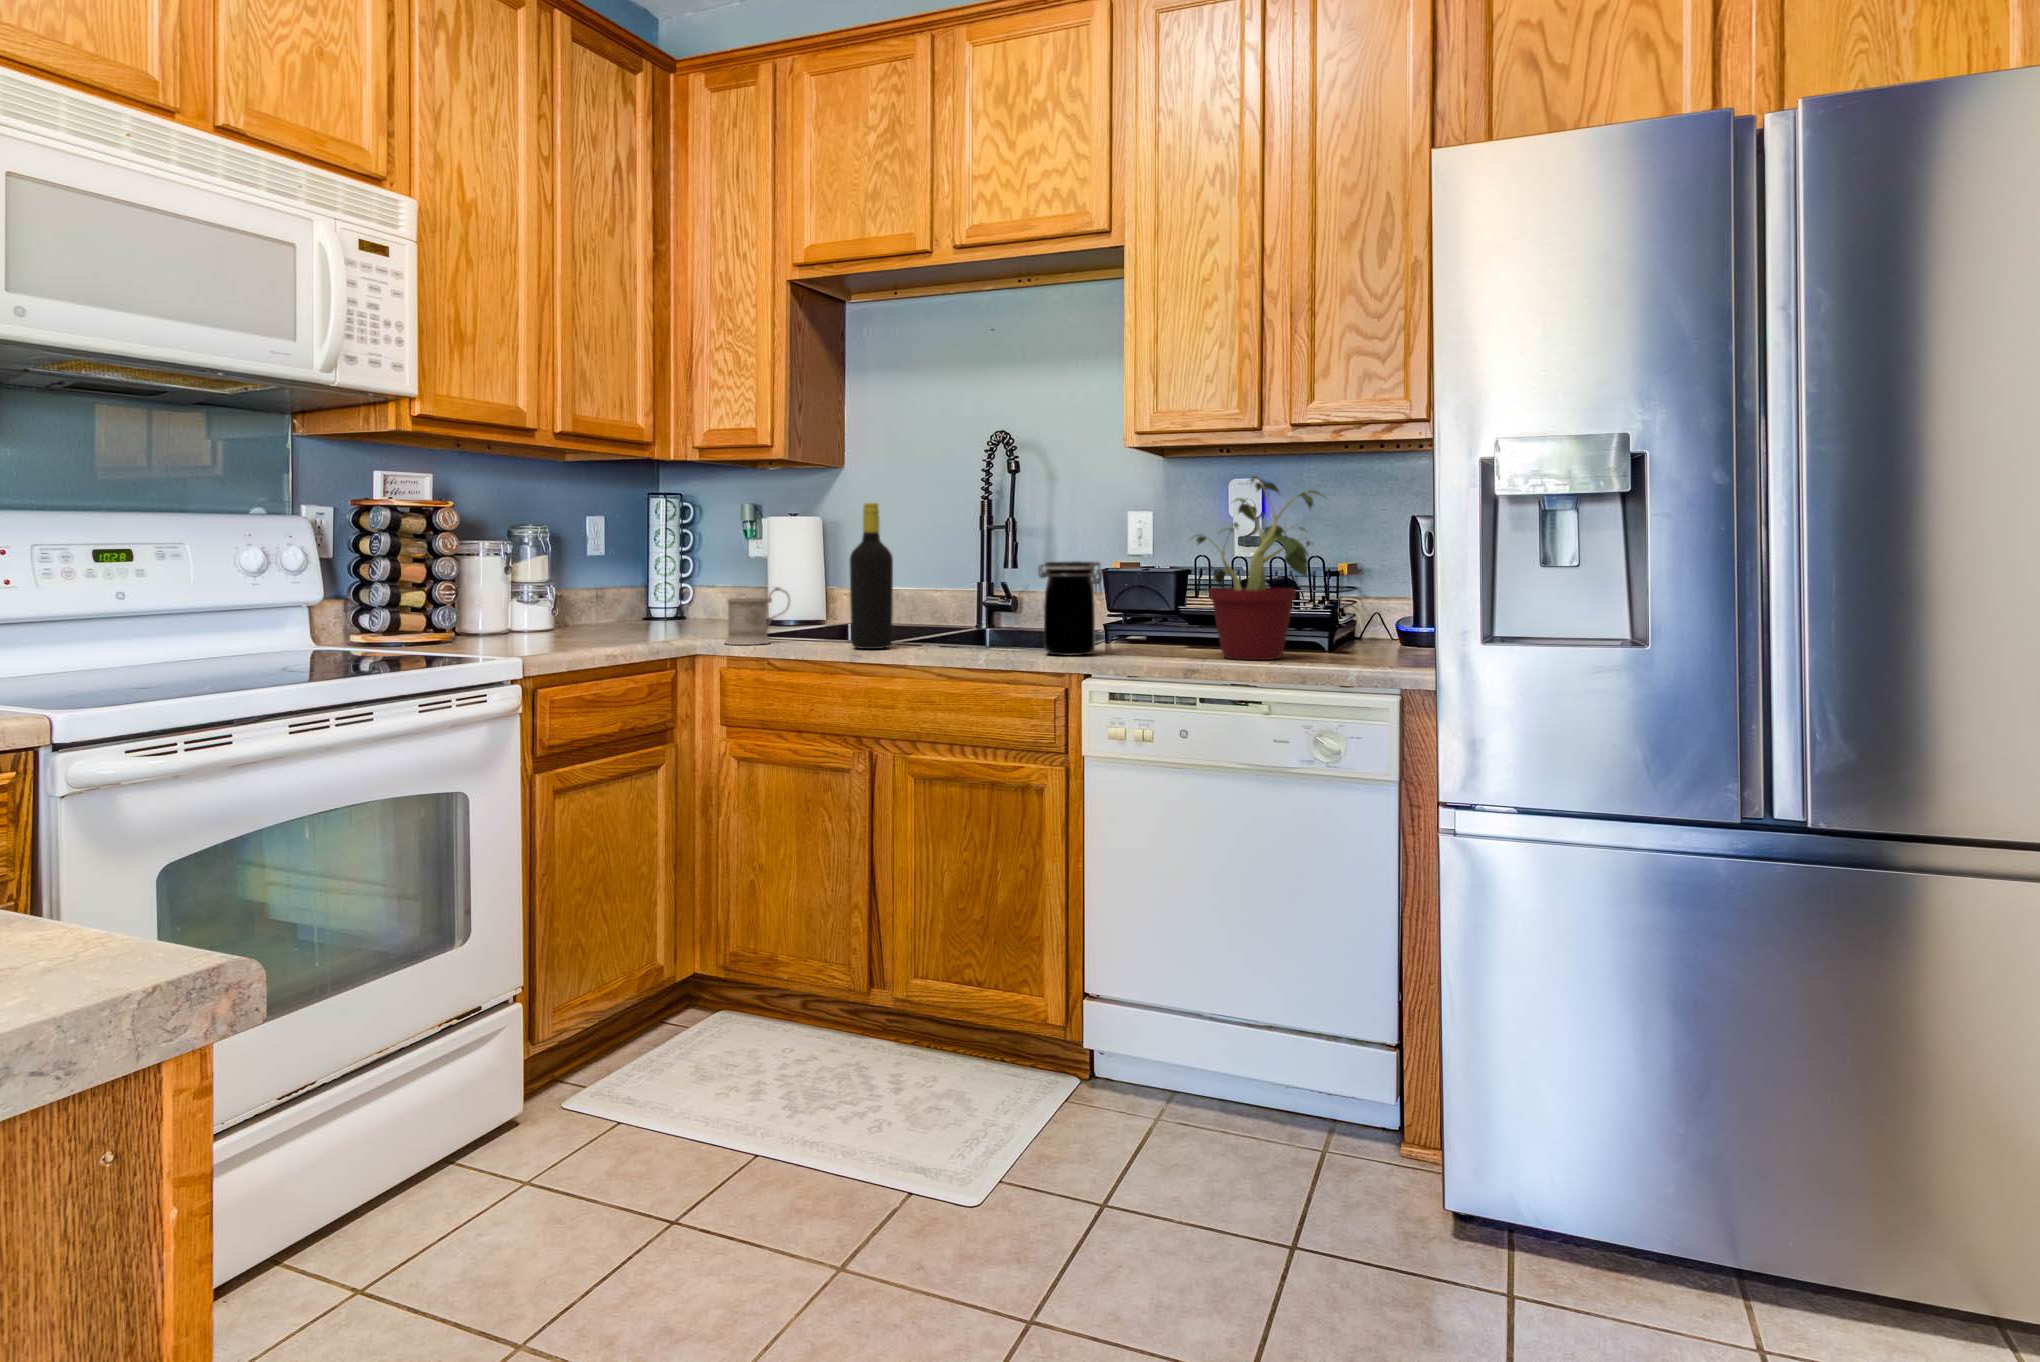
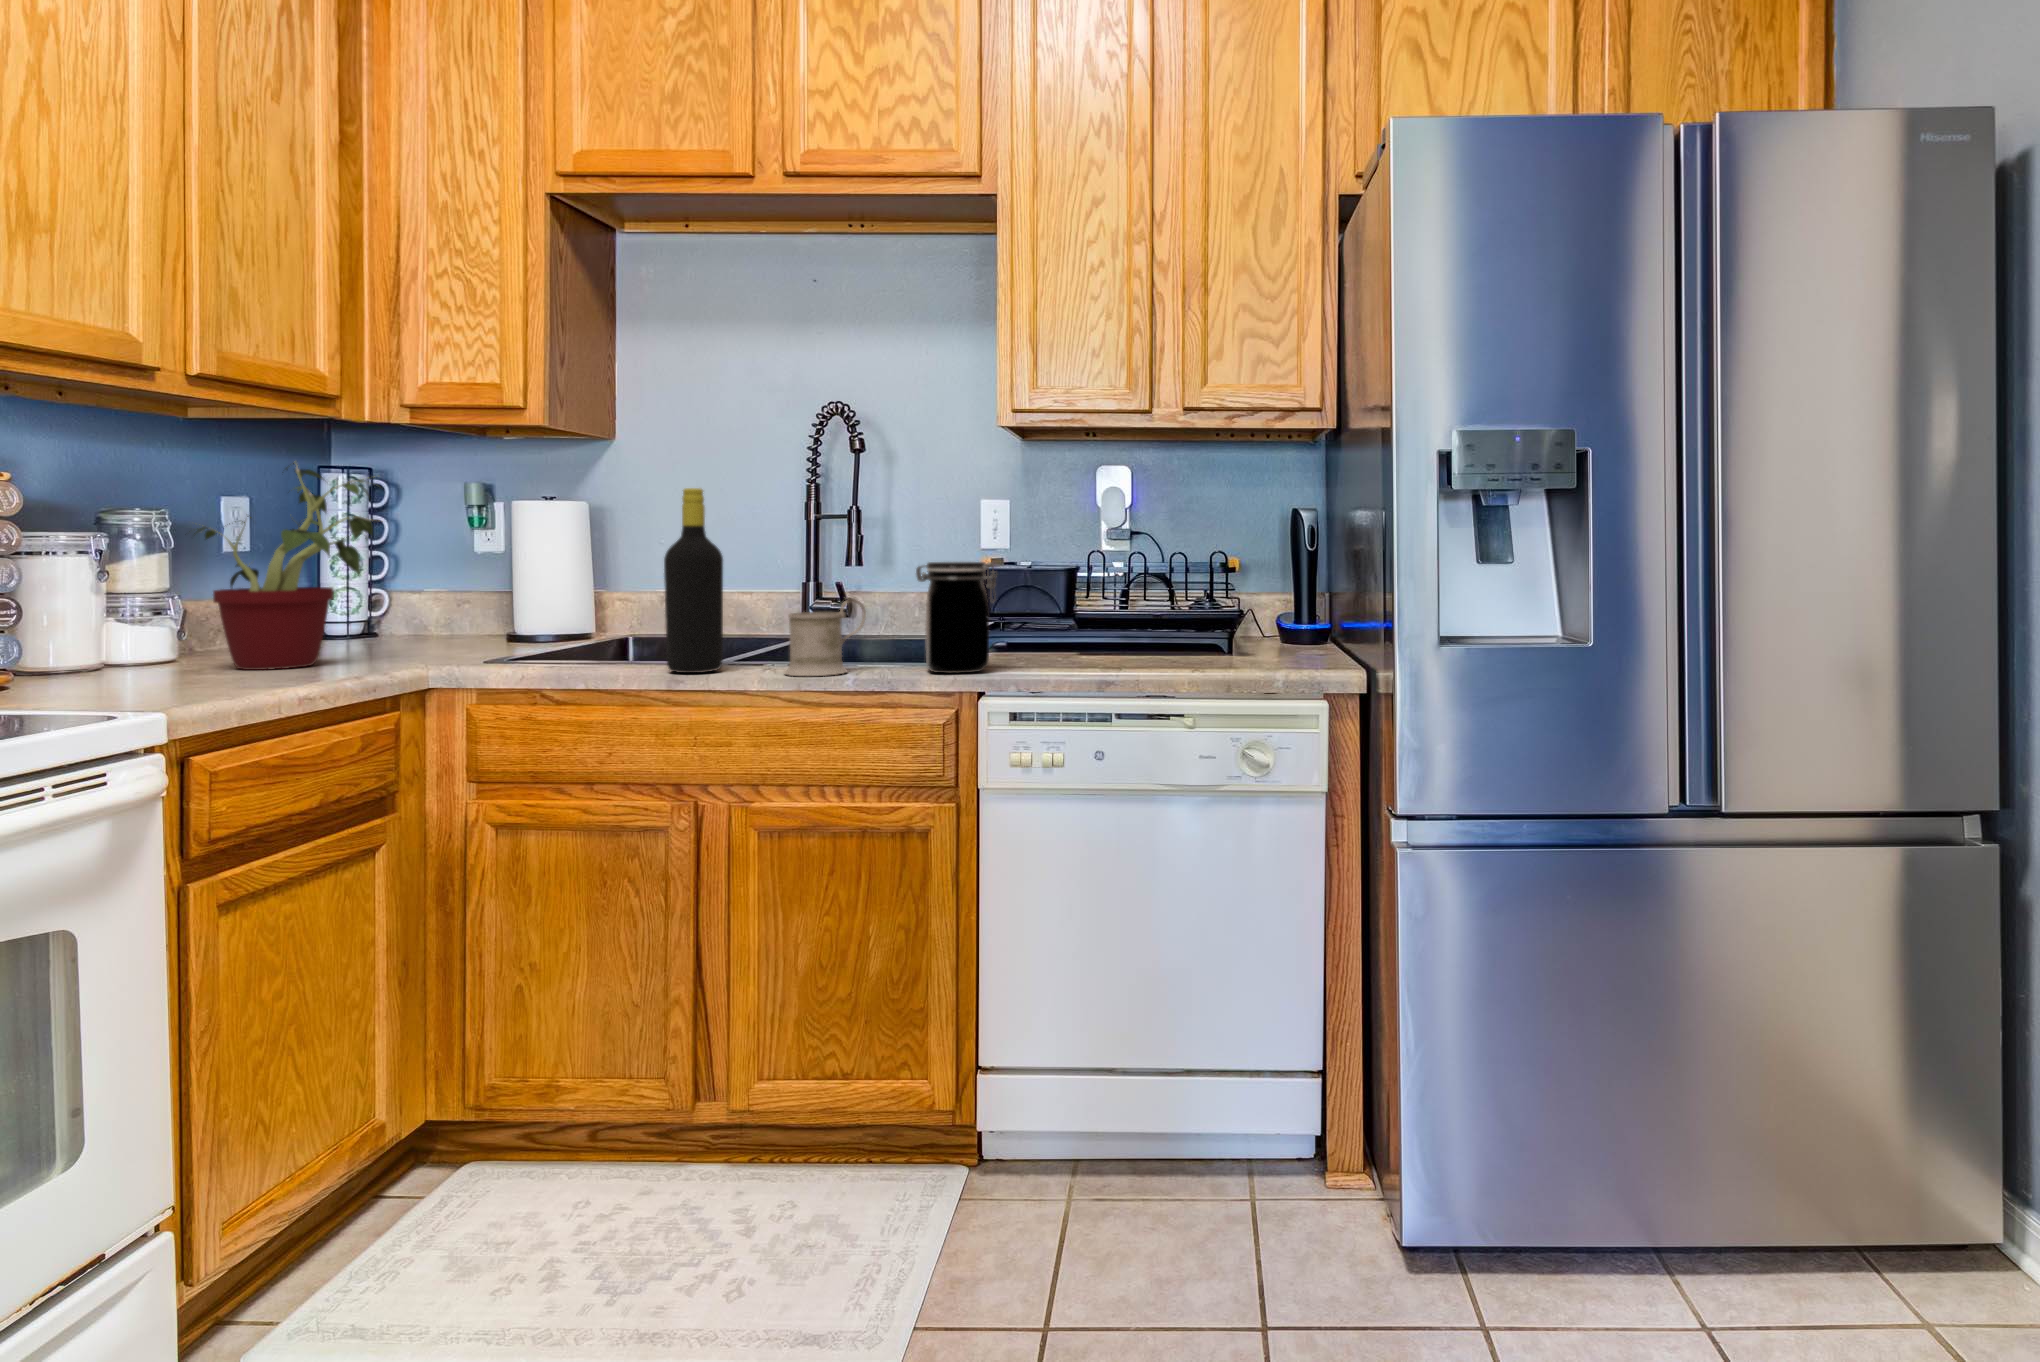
potted plant: present [1194,476,1322,660] -> present [194,462,380,670]
mug: present [725,587,790,645] -> present [785,598,866,676]

